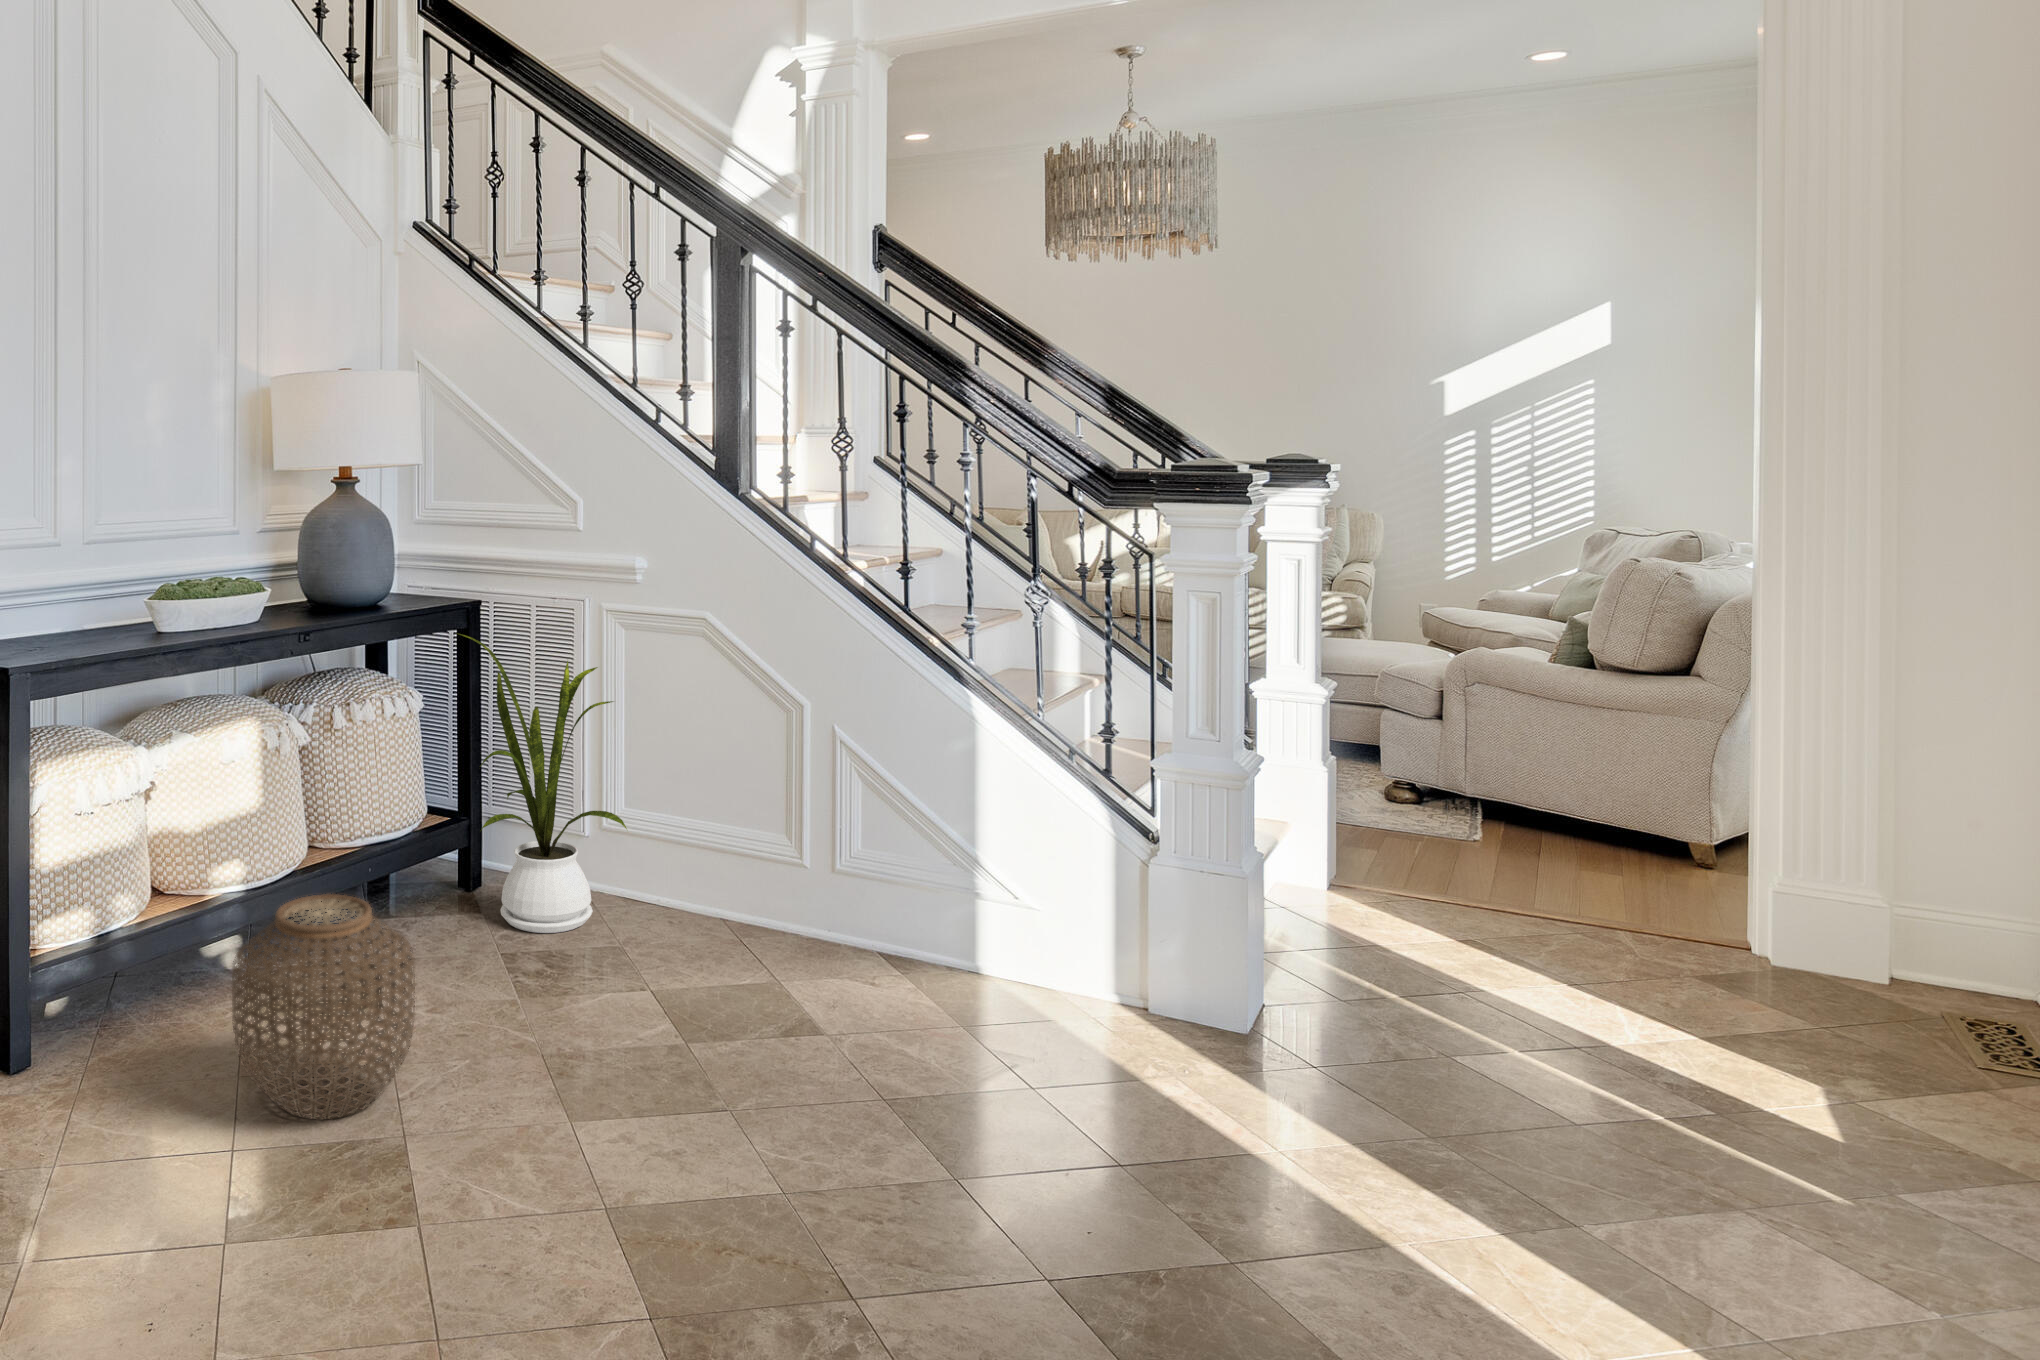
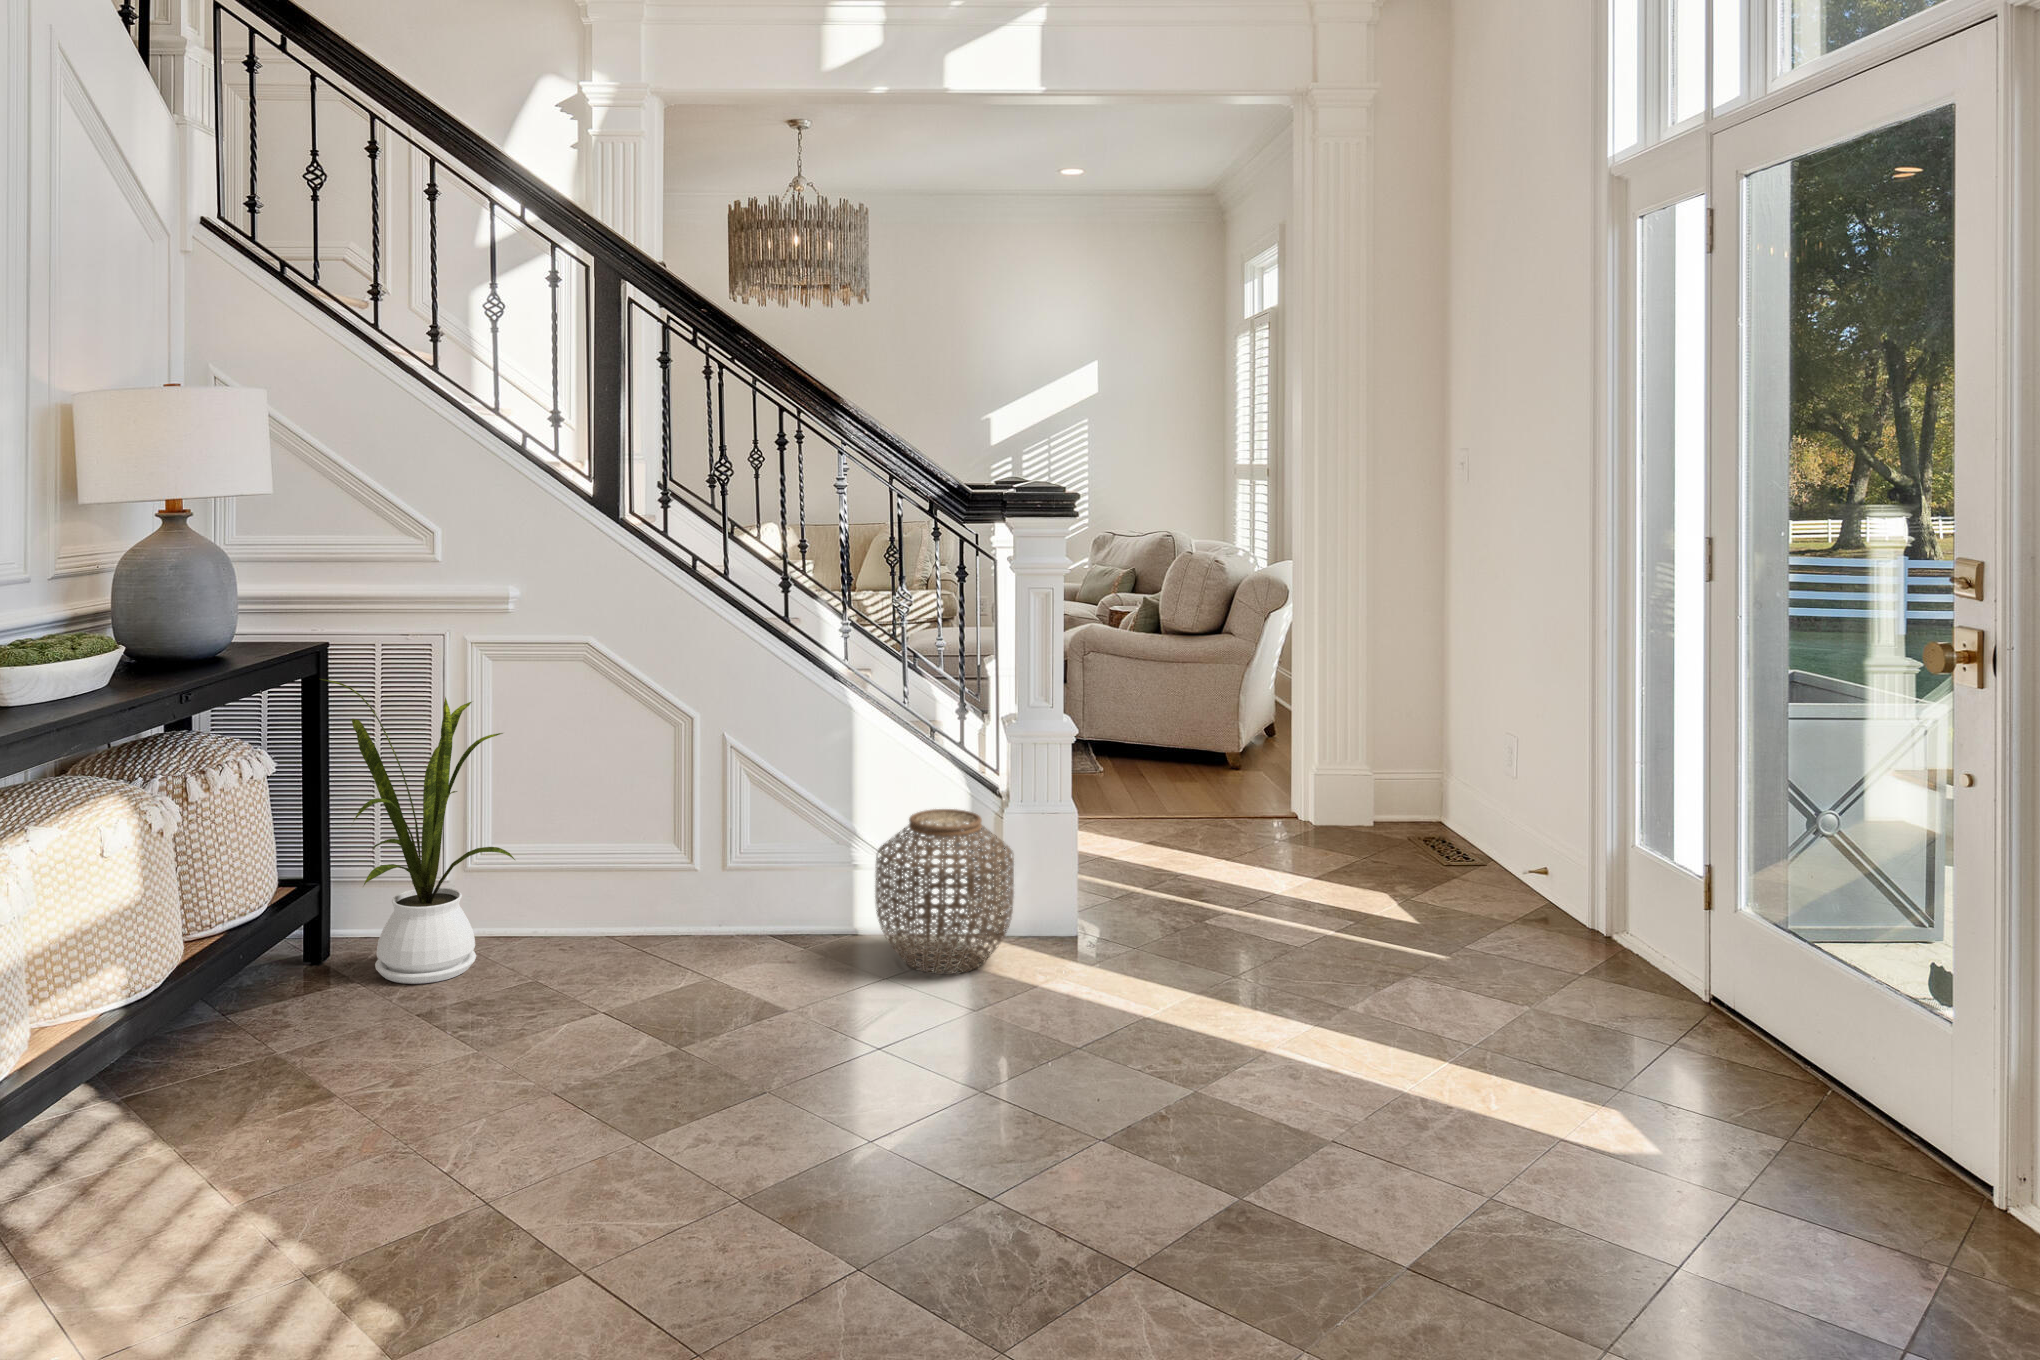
woven basket: present [232,894,415,1119] -> present [875,809,1014,973]

